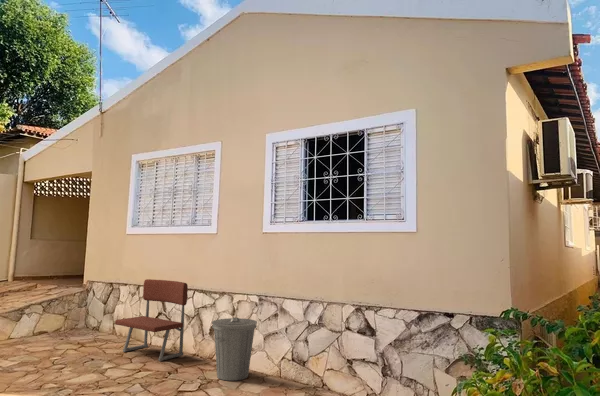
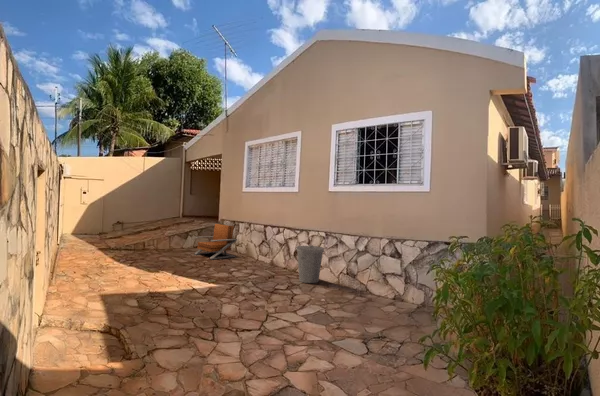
bench: present [115,279,188,361] -> none [237,220,281,270]
lounge chair: none [42,286,118,347] -> present [194,224,237,259]

